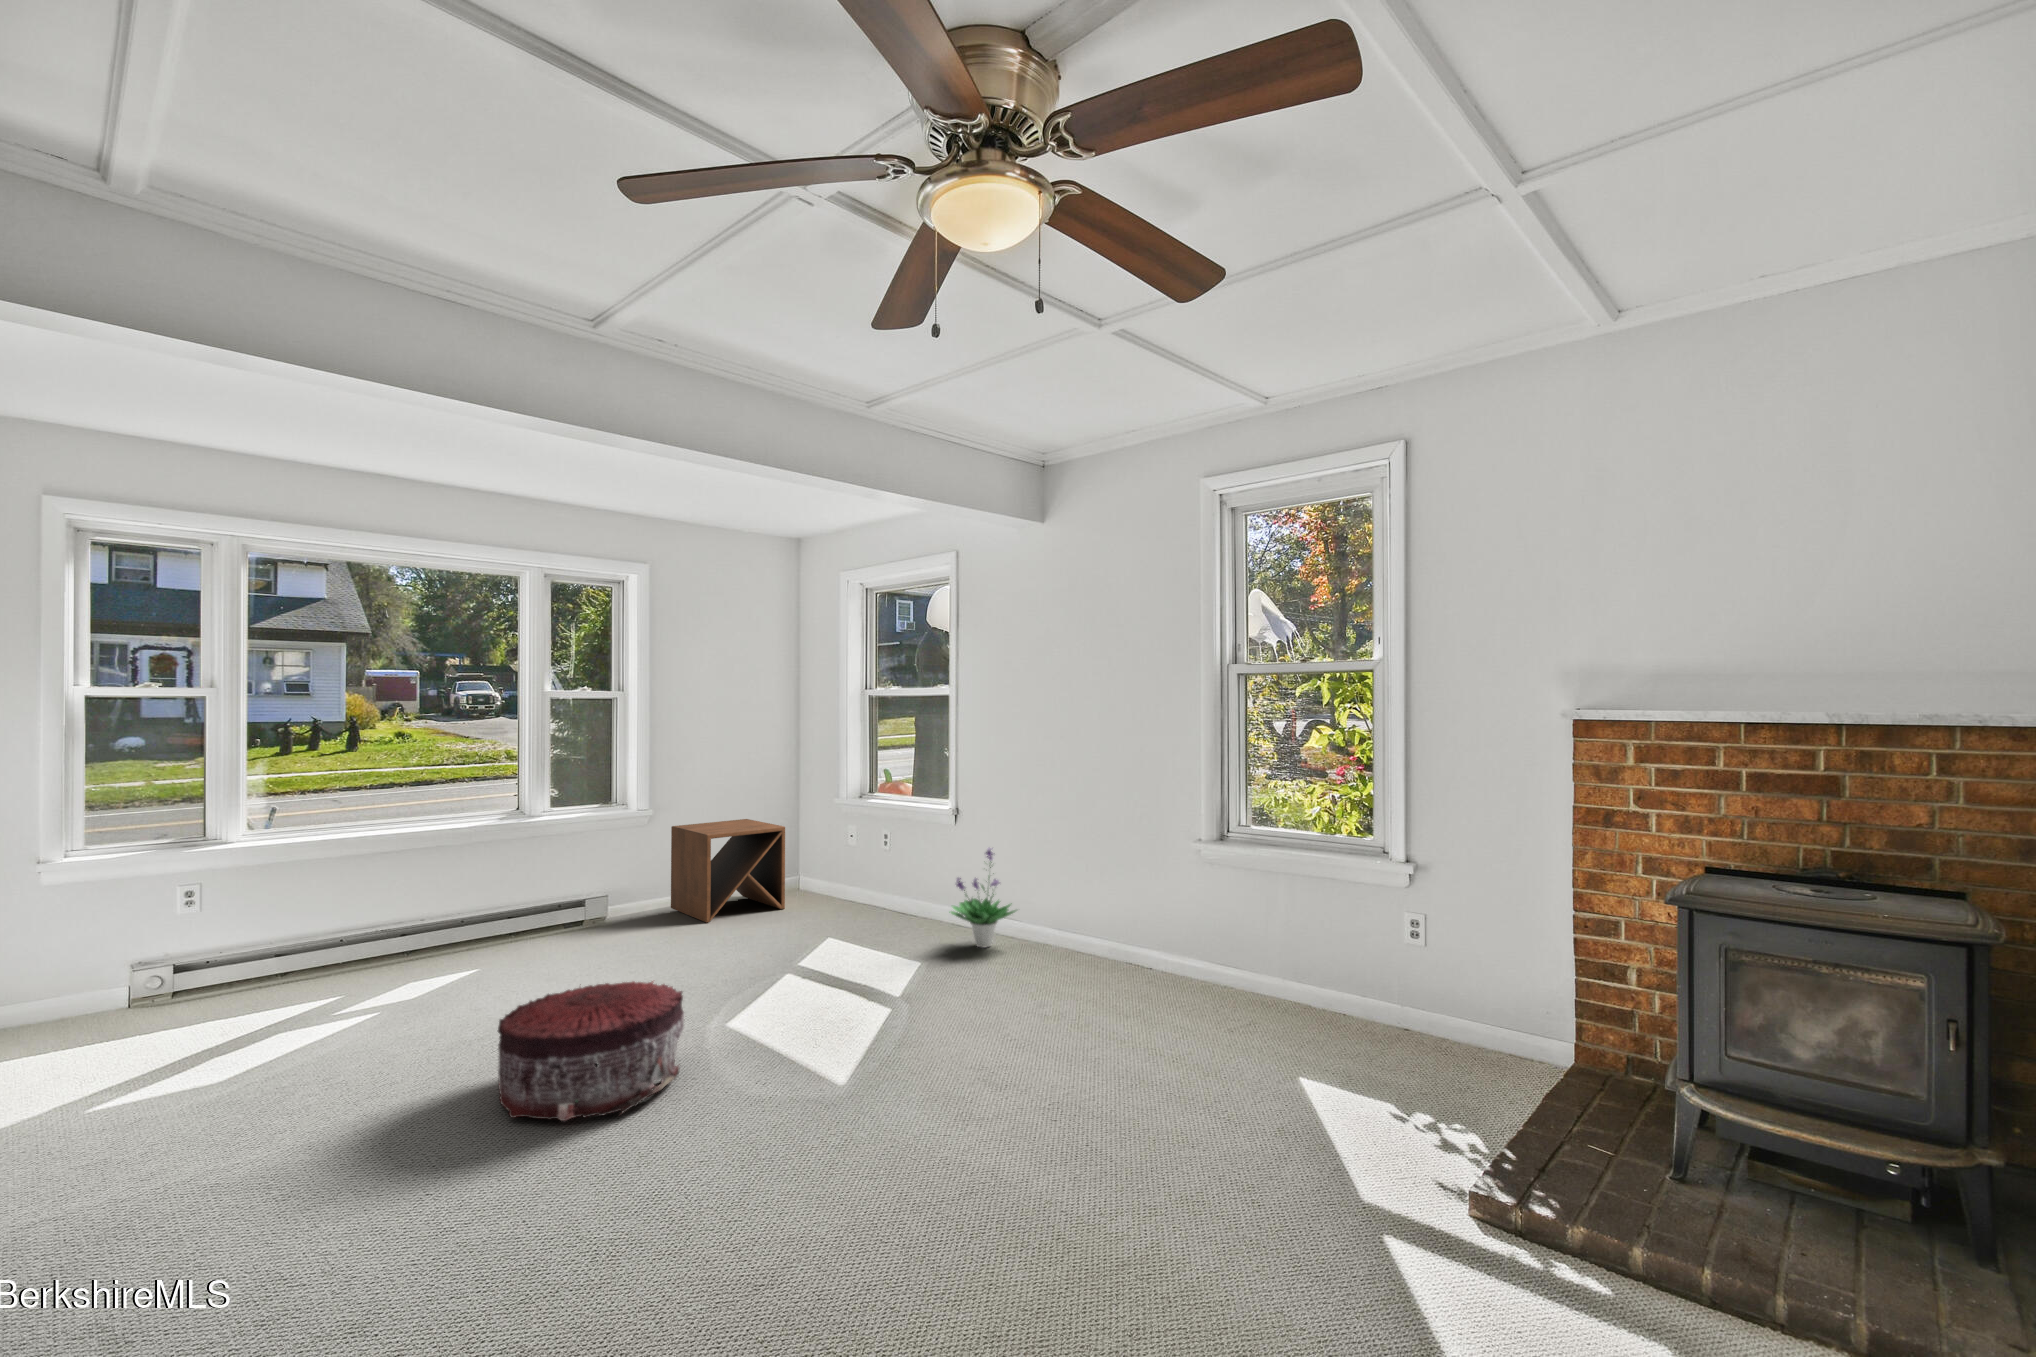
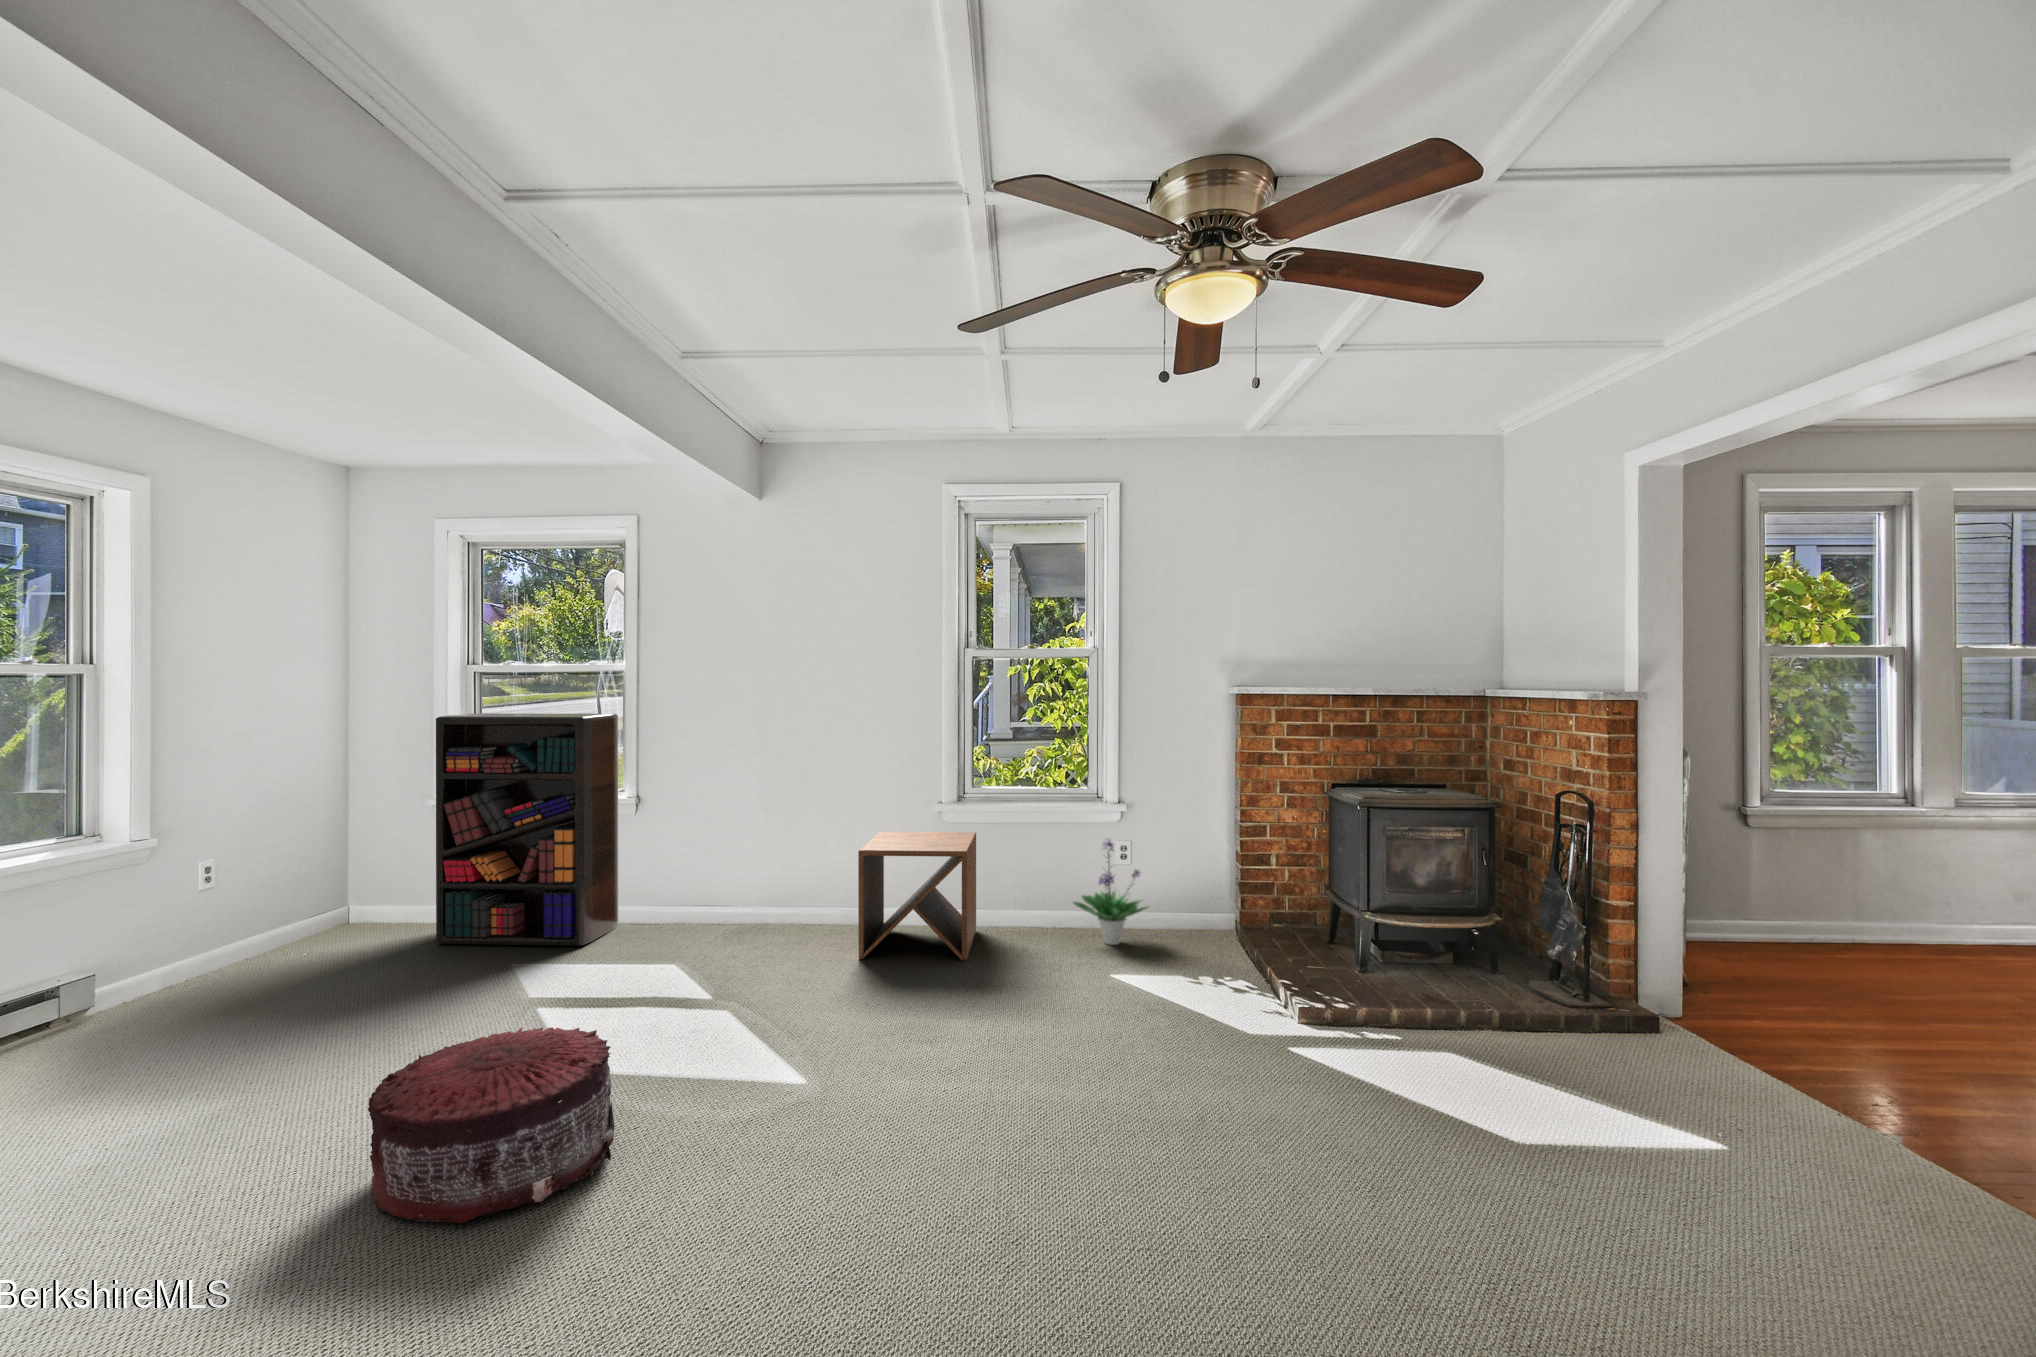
bookshelf: none [812,728,940,934] -> present [436,713,618,946]
side table: present [671,819,785,922] -> present [858,832,976,961]
potted plant: present [949,848,1016,948] -> present [1074,839,1147,945]

